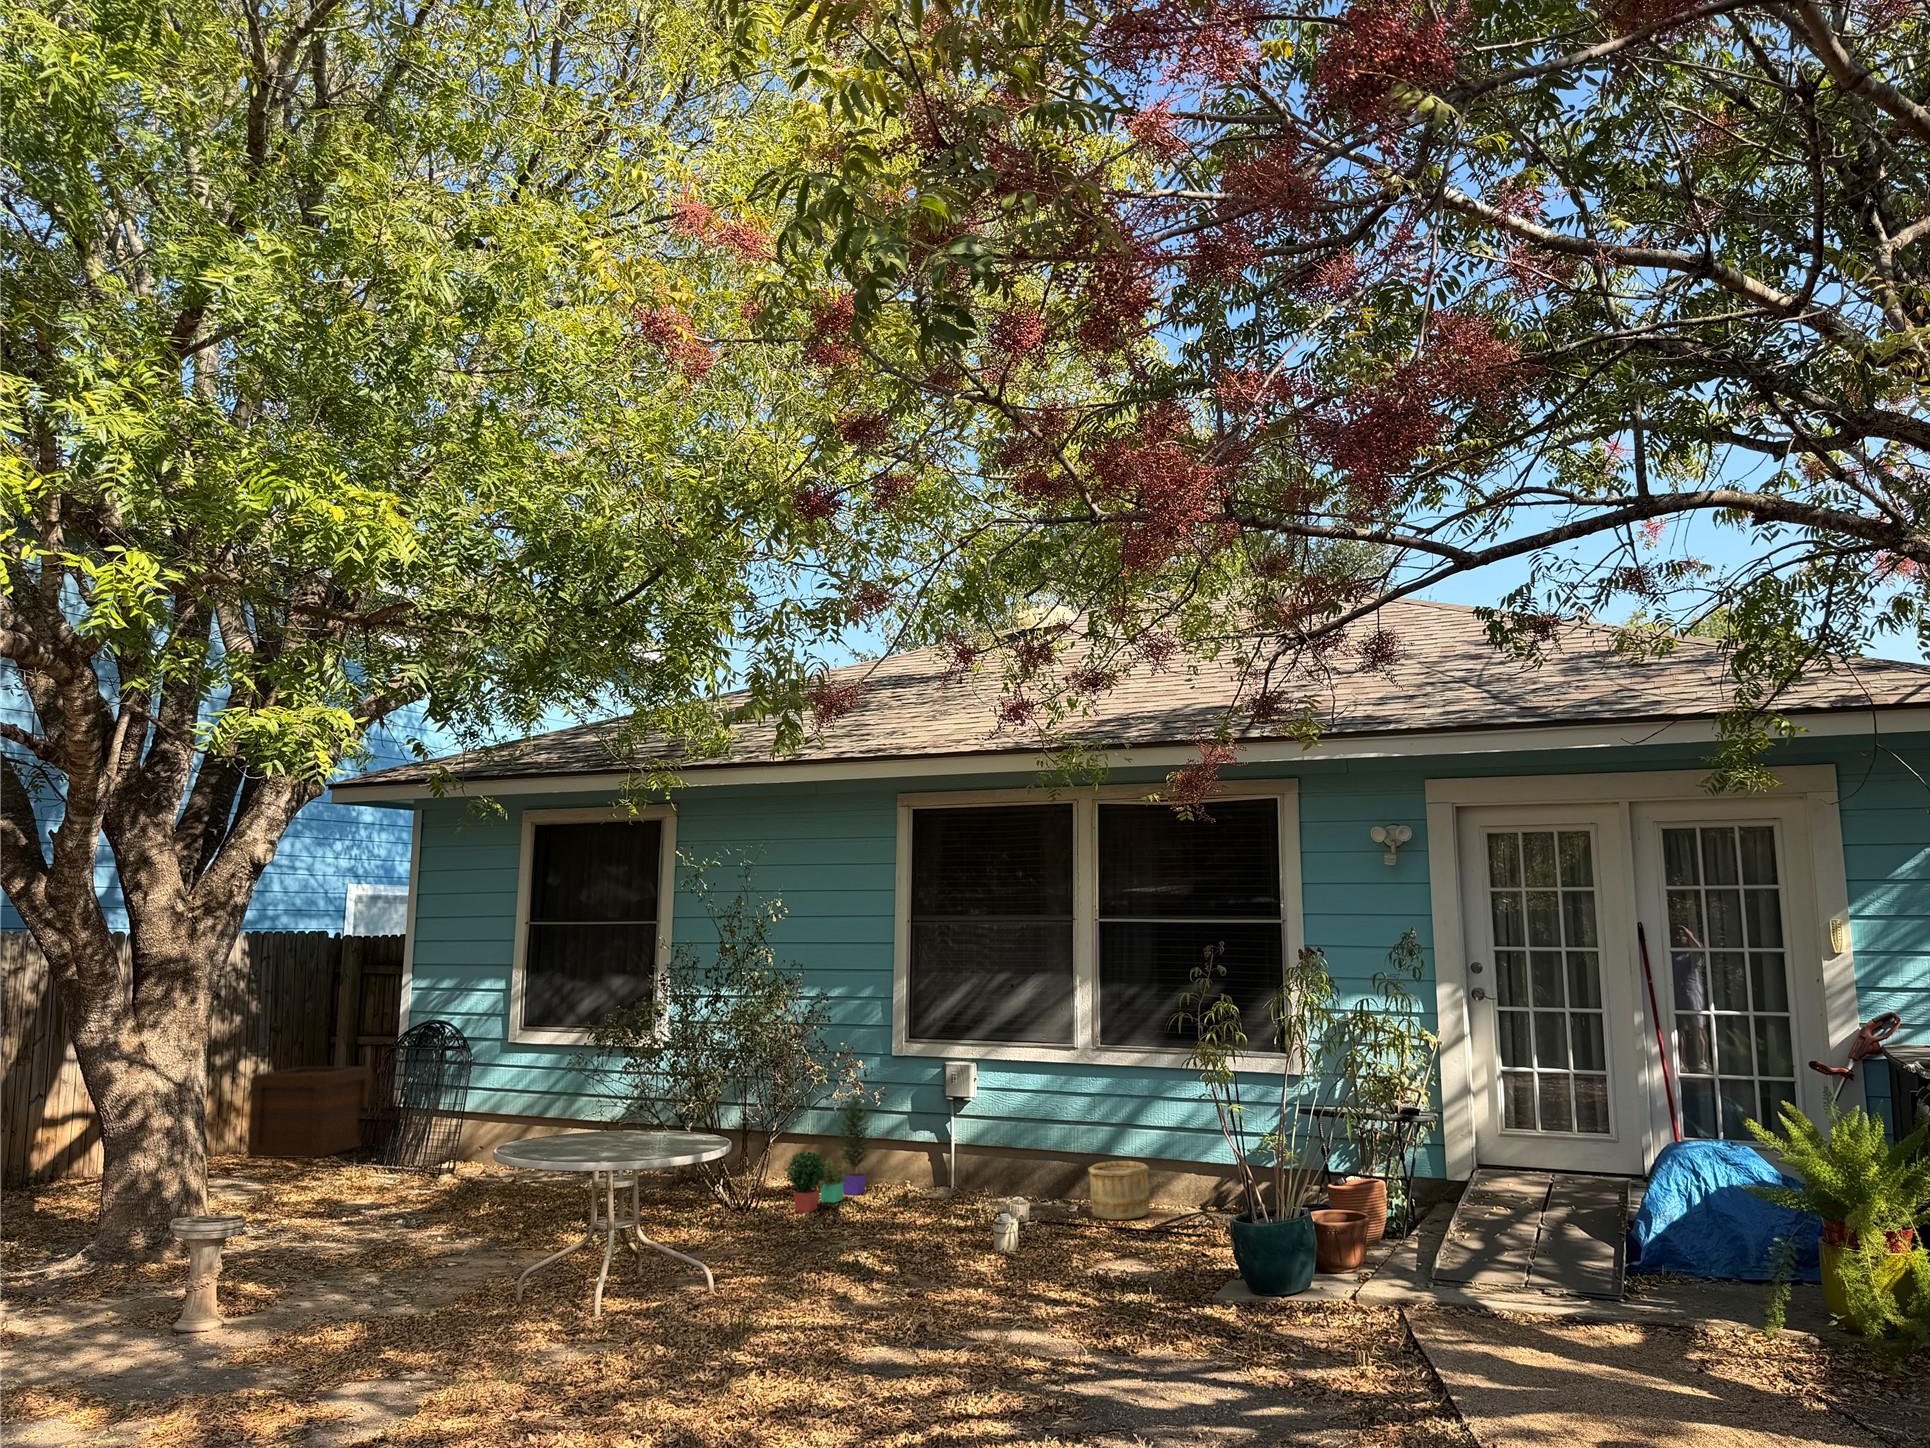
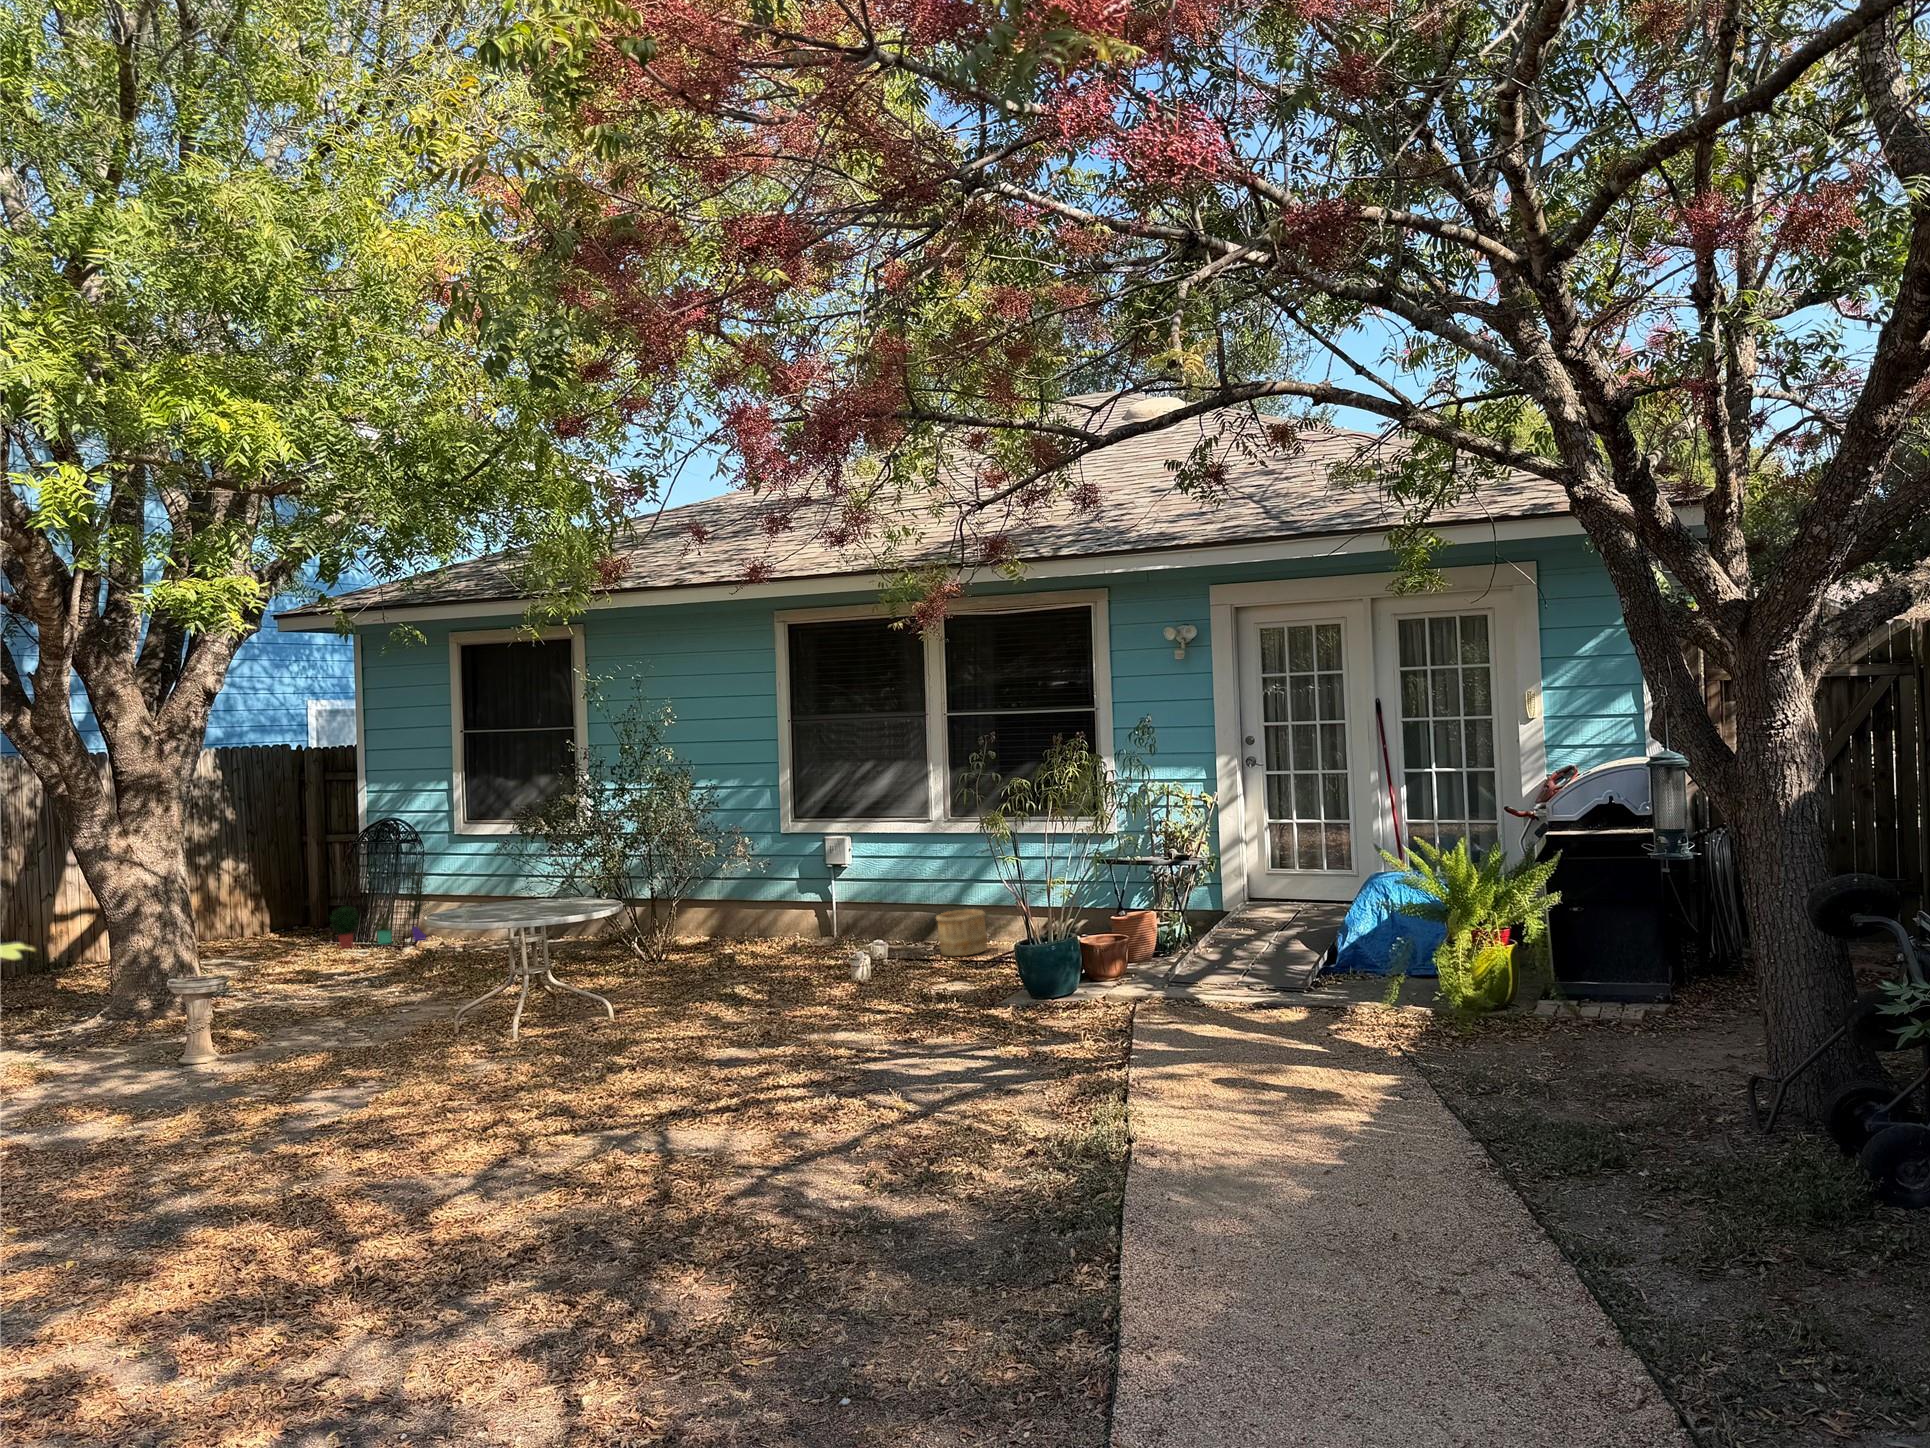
wooden crate: present [247,1067,372,1158] -> none [234,860,343,941]
potted plant: present [784,1093,872,1212] -> present [330,870,431,949]

